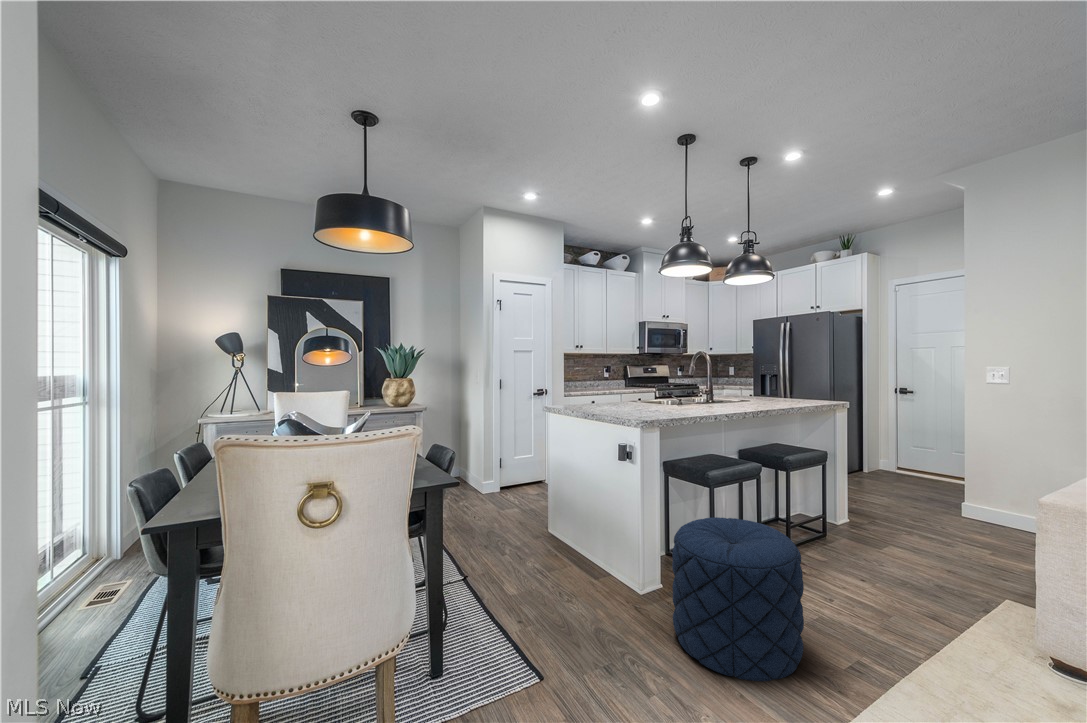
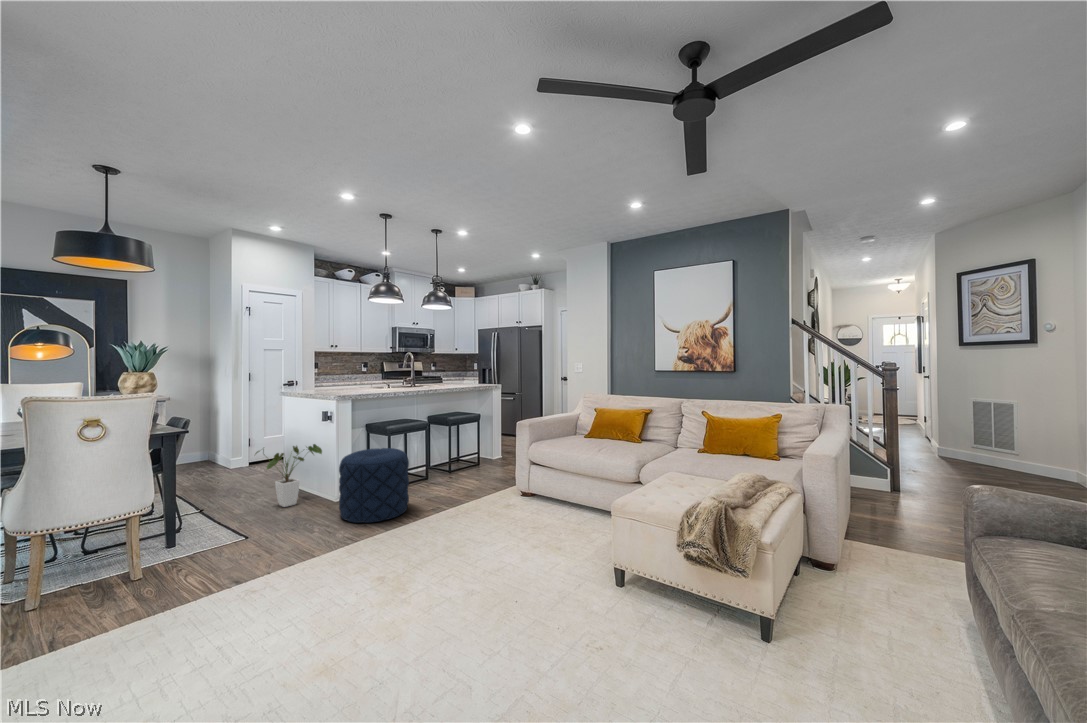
house plant: none [532,493,626,590] -> present [256,444,322,507]

